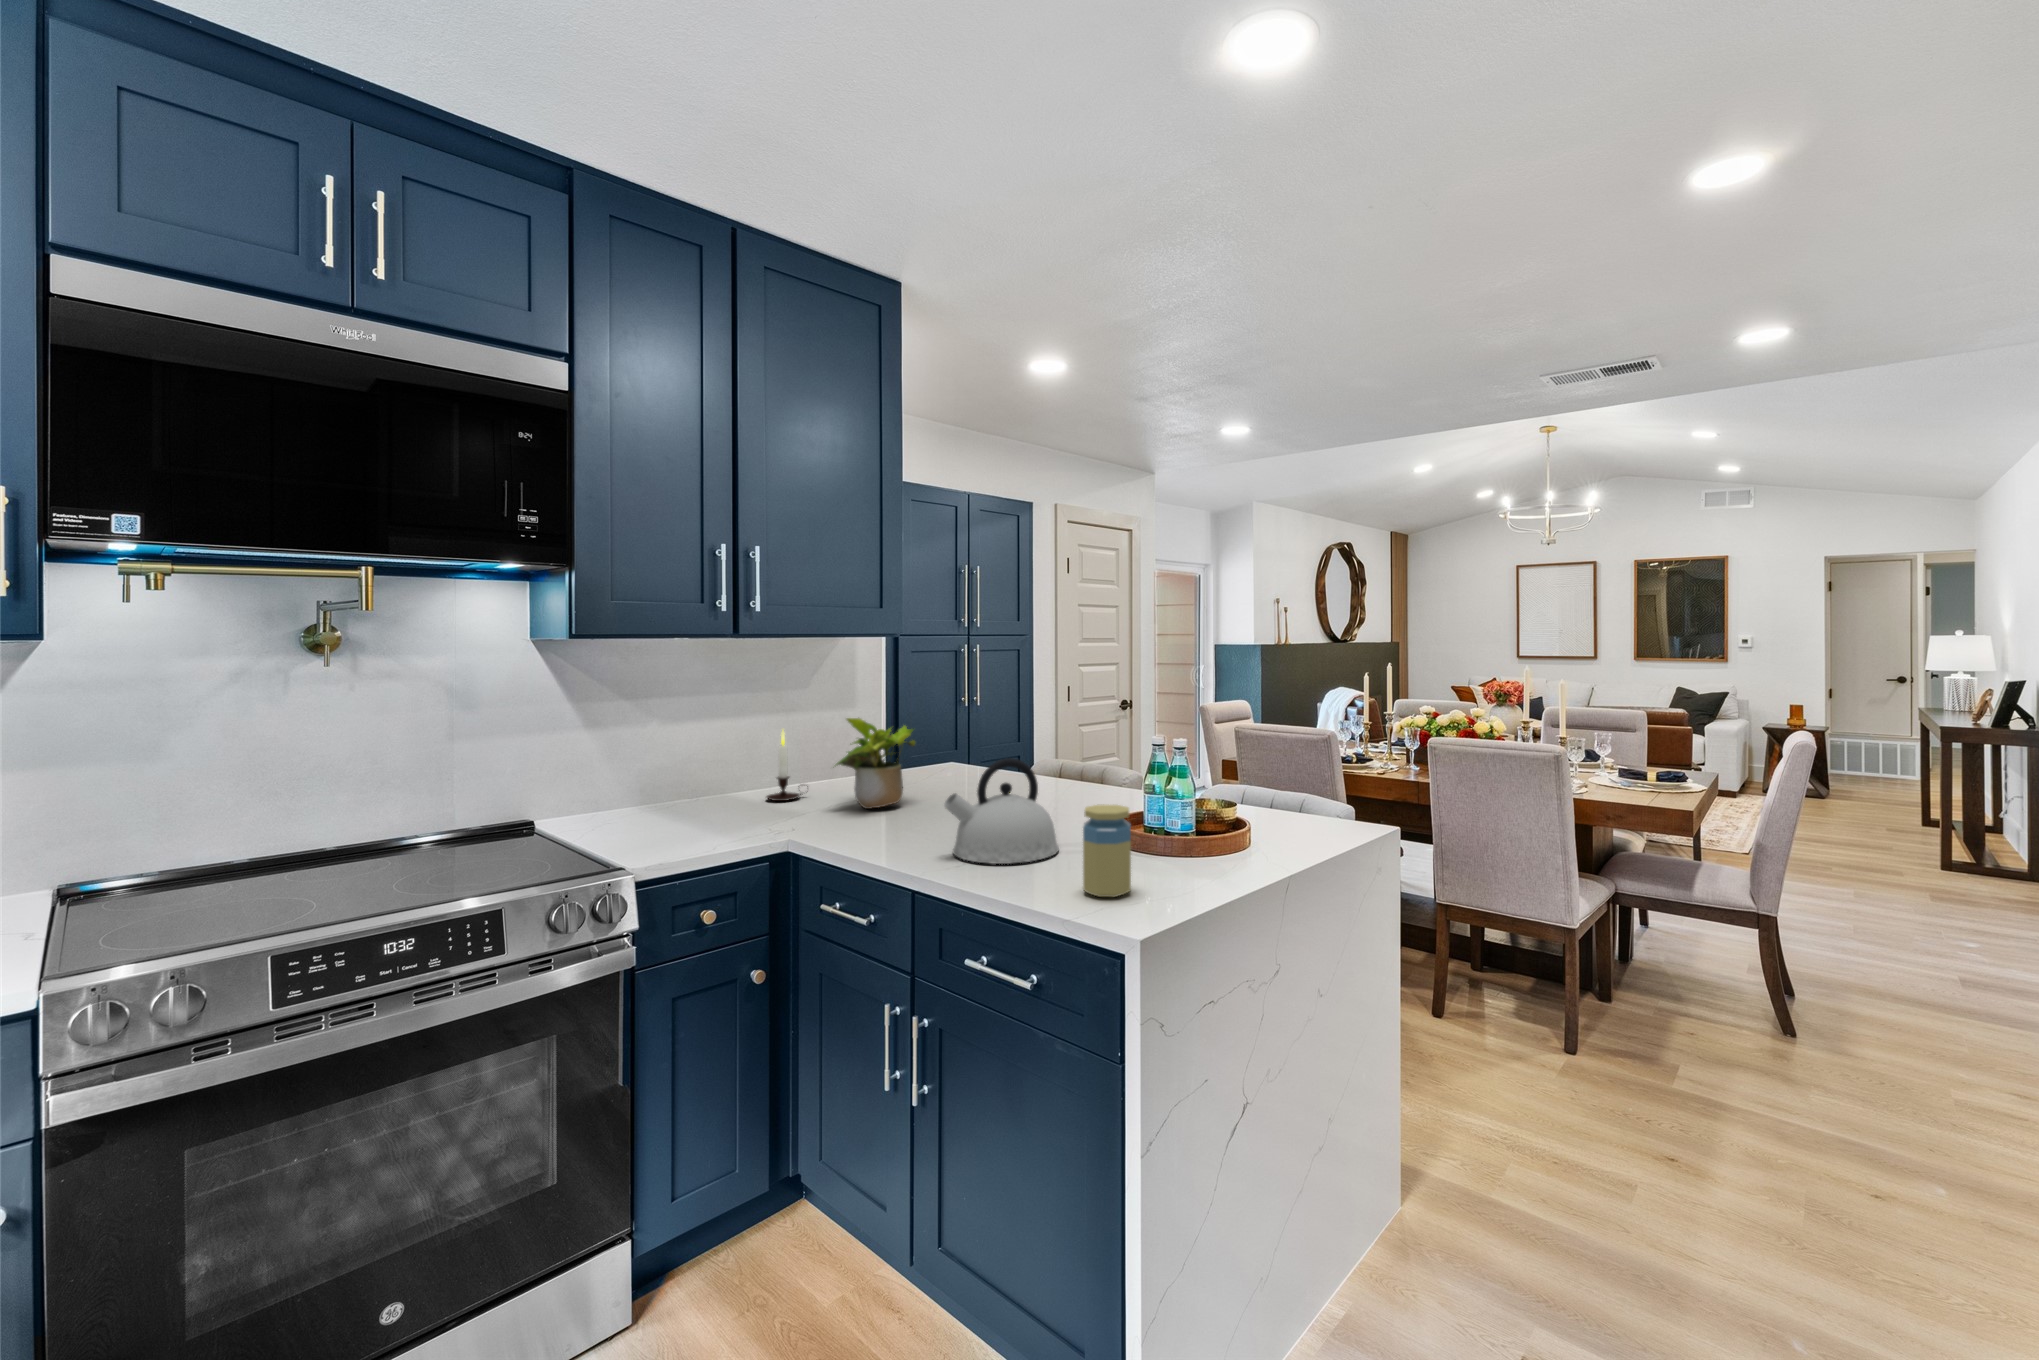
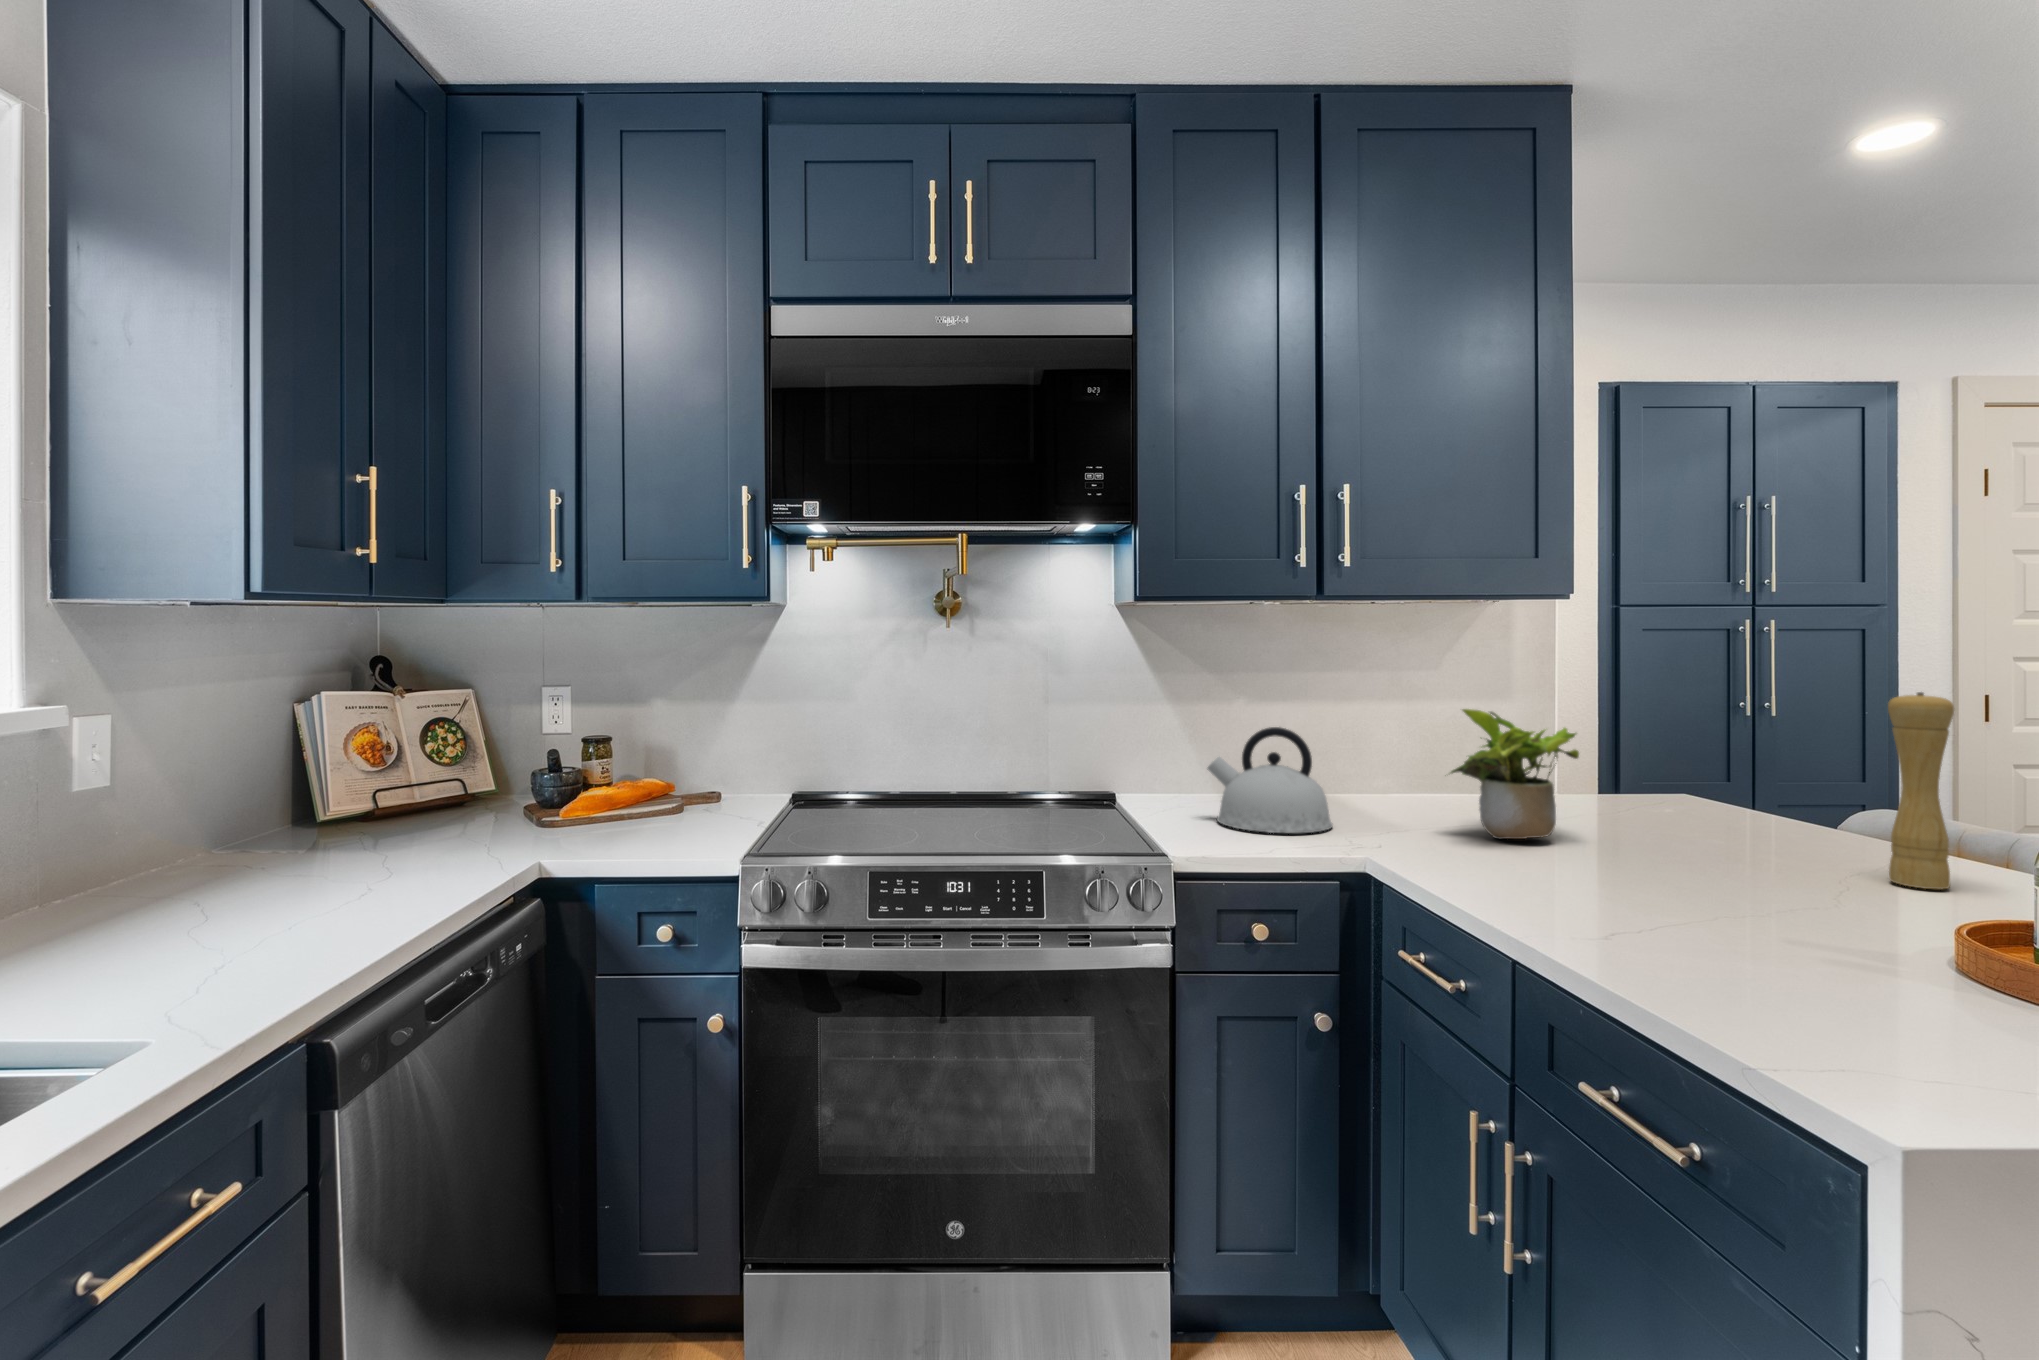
pepper mill: none [1069,692,1096,801] -> present [1888,692,1954,889]
candle: present [767,731,808,801] -> none [1369,719,1427,813]
kettle: present [944,758,1059,864] -> present [1207,727,1333,833]
jar: present [1083,804,1131,897] -> none [1808,882,1933,1063]

